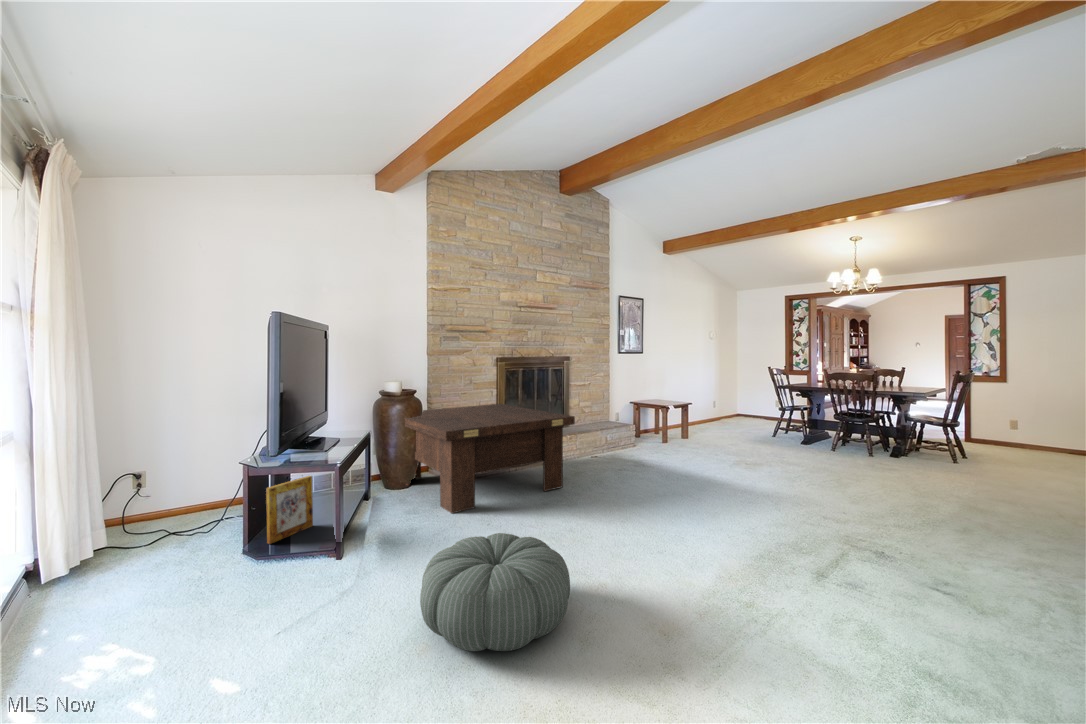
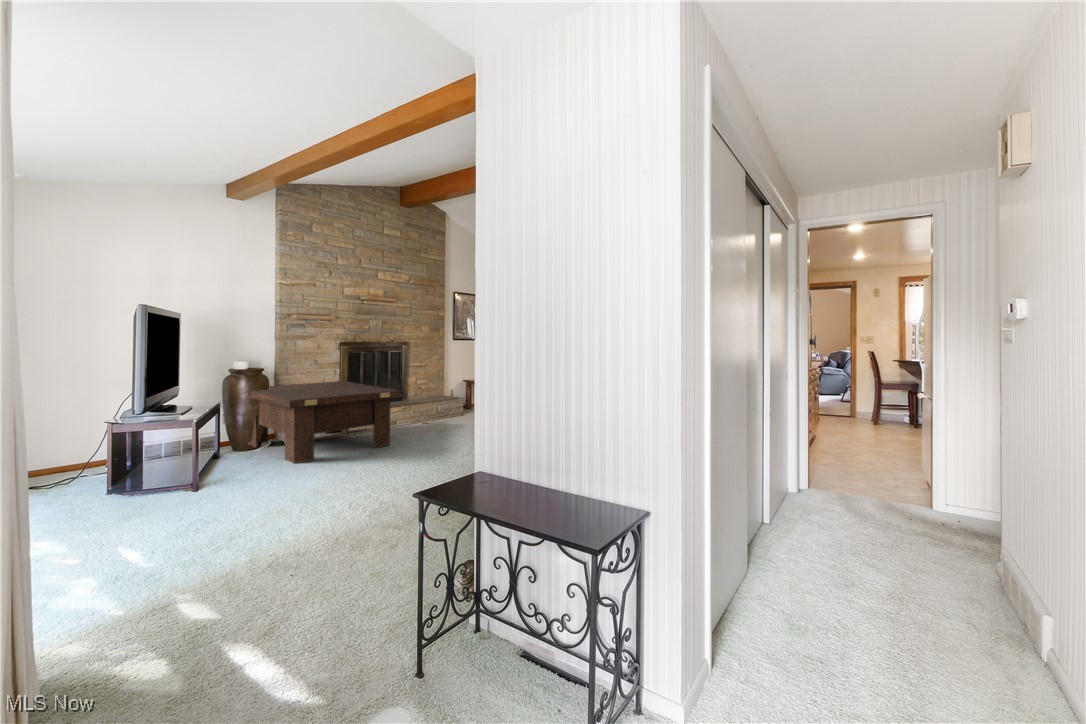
picture frame: present [266,476,313,544] -> none [134,435,173,486]
pouf: present [420,533,570,651] -> none [267,463,370,524]

